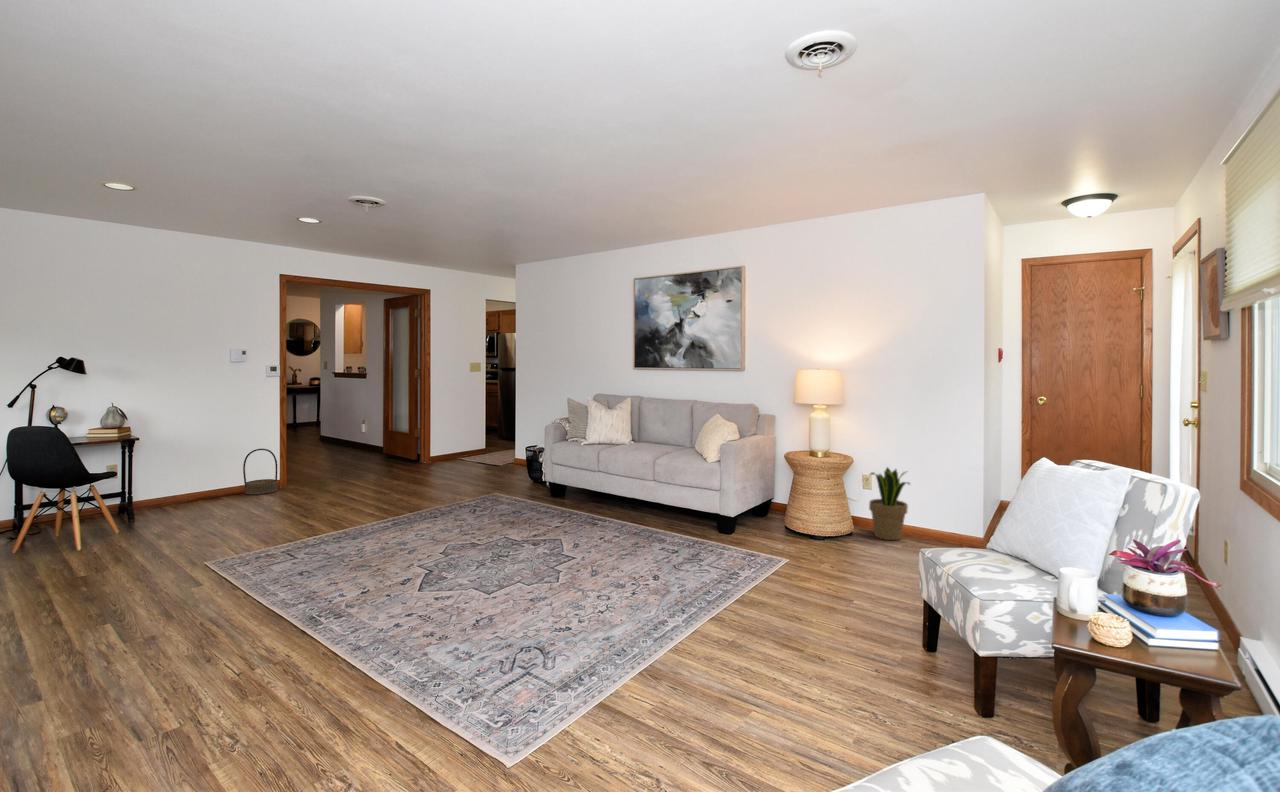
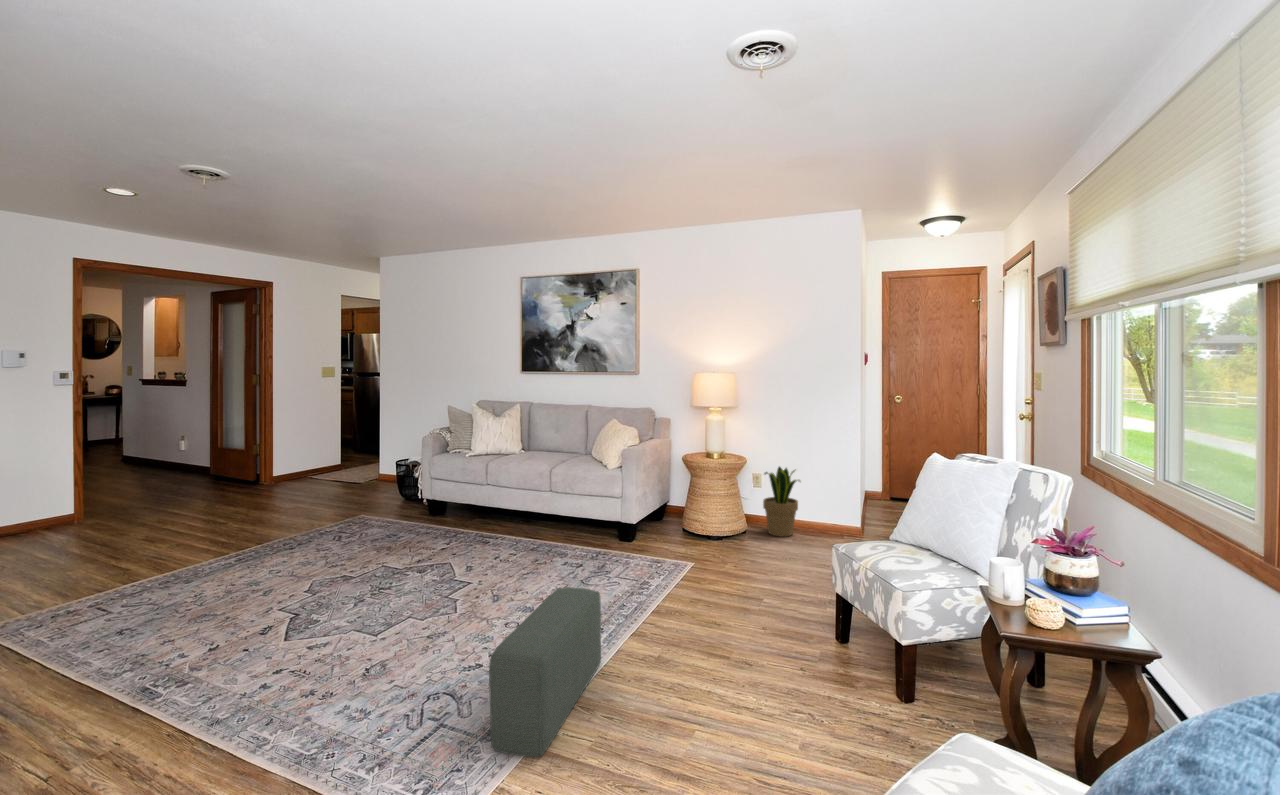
basket: present [243,449,278,494] -> none [20,478,71,536]
pouf: none [564,566,677,711] -> present [489,587,601,757]

